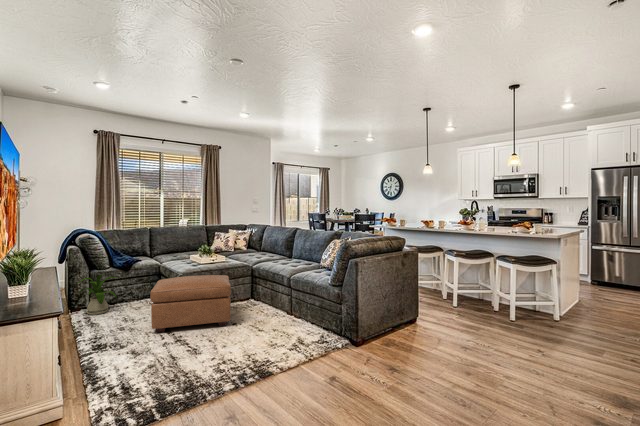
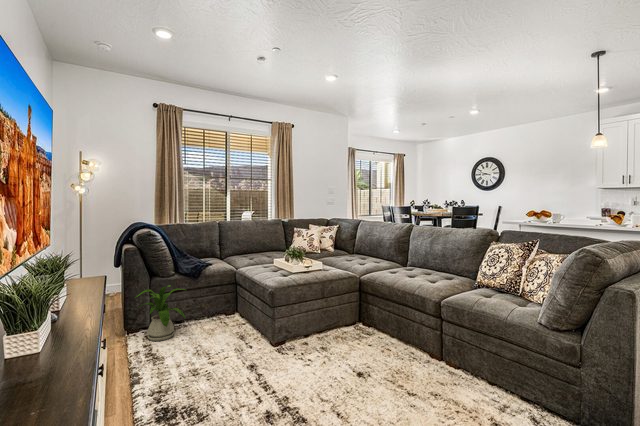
ottoman: present [150,275,231,333] -> none [239,292,354,383]

